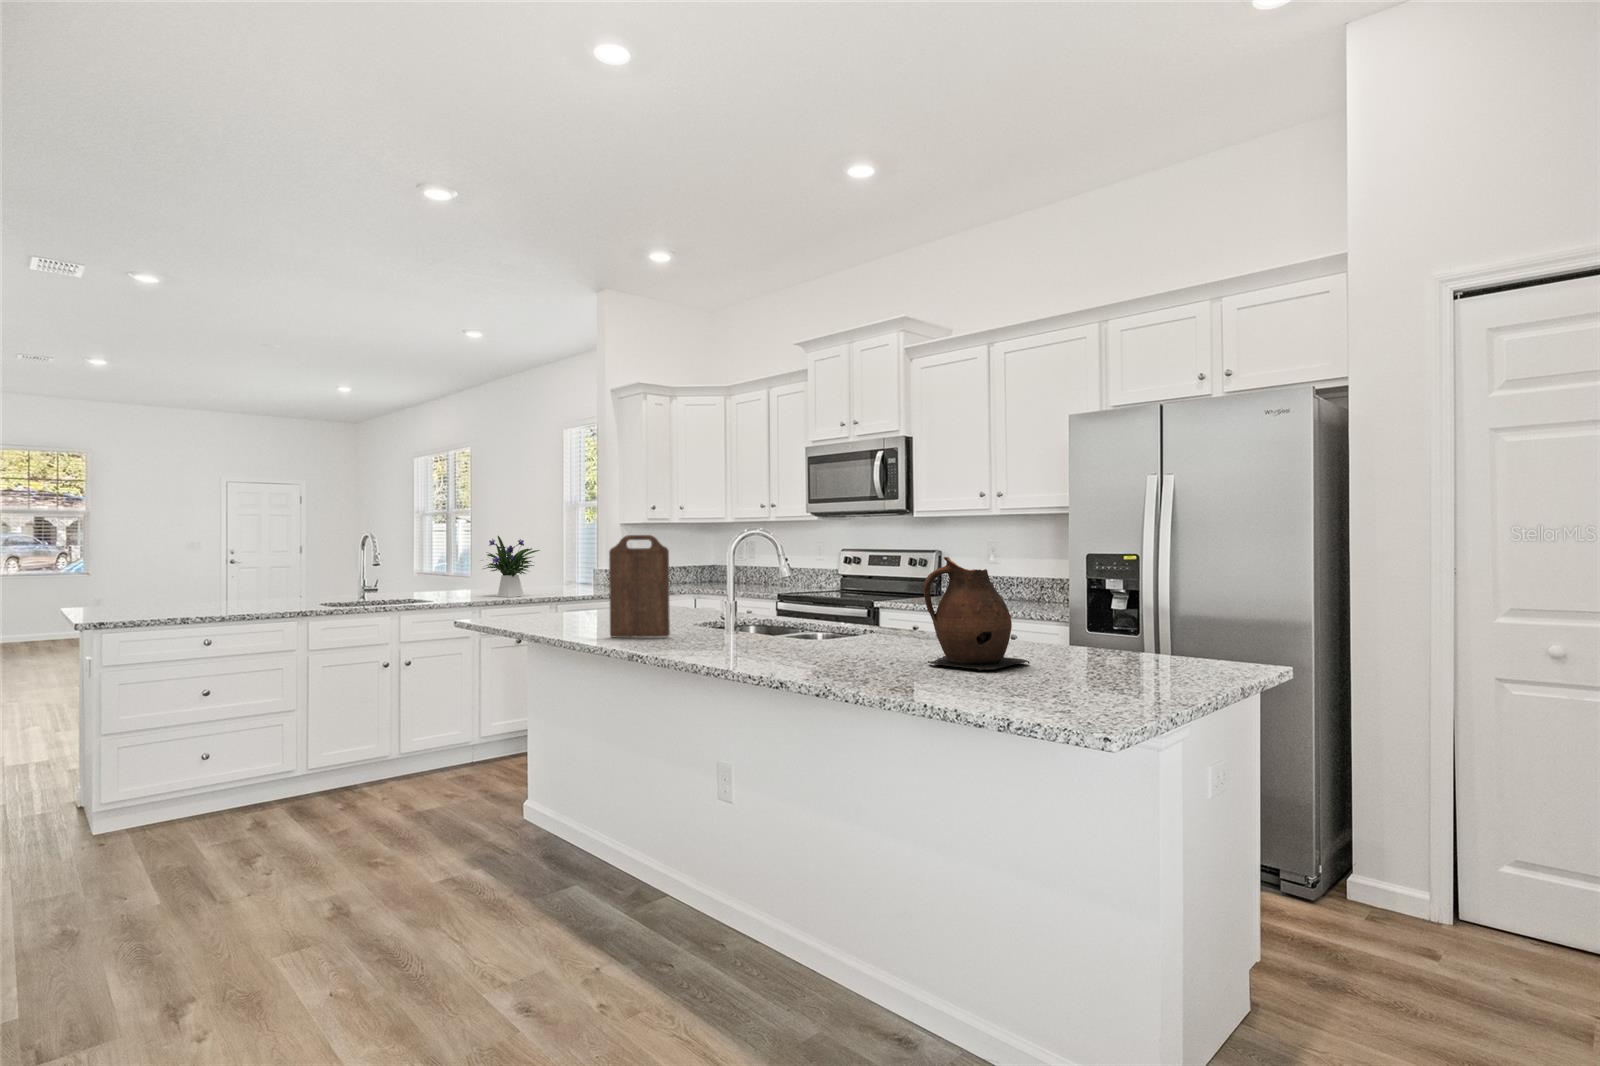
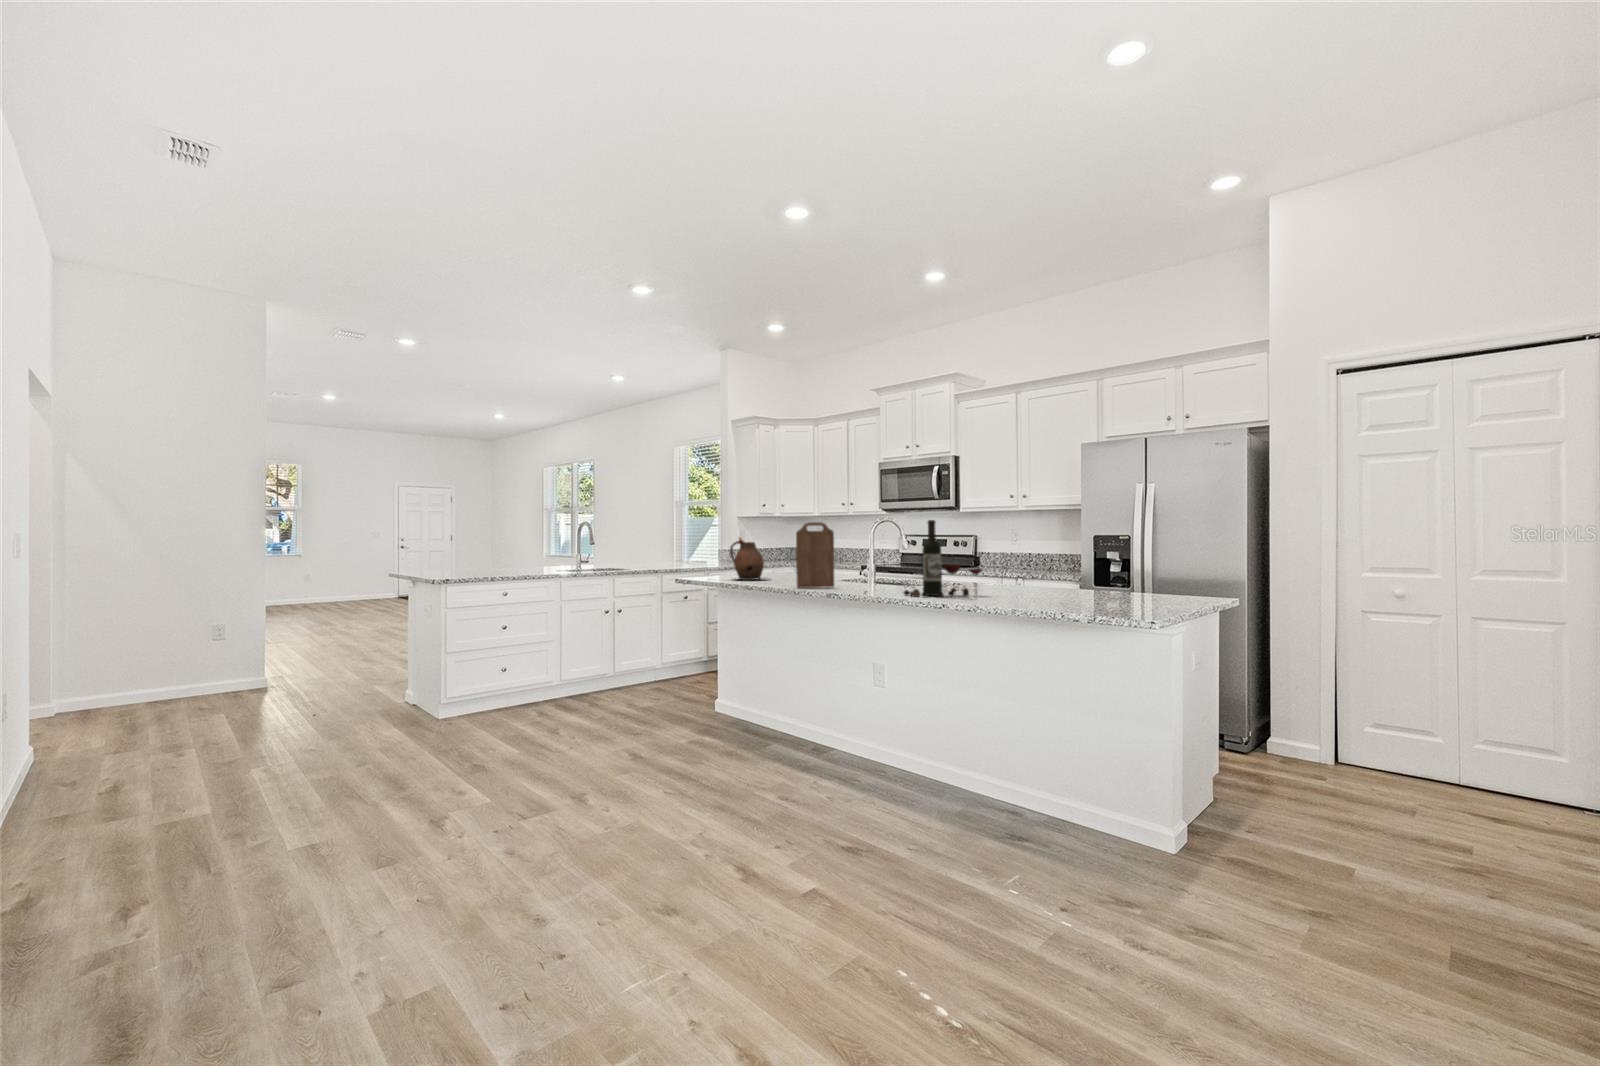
wine bottle: none [742,533,875,663] -> present [904,520,982,597]
flower arrangement: present [484,536,540,597] -> none [641,526,684,570]
ceramic pitcher: present [924,557,1030,671] -> present [730,537,764,580]

